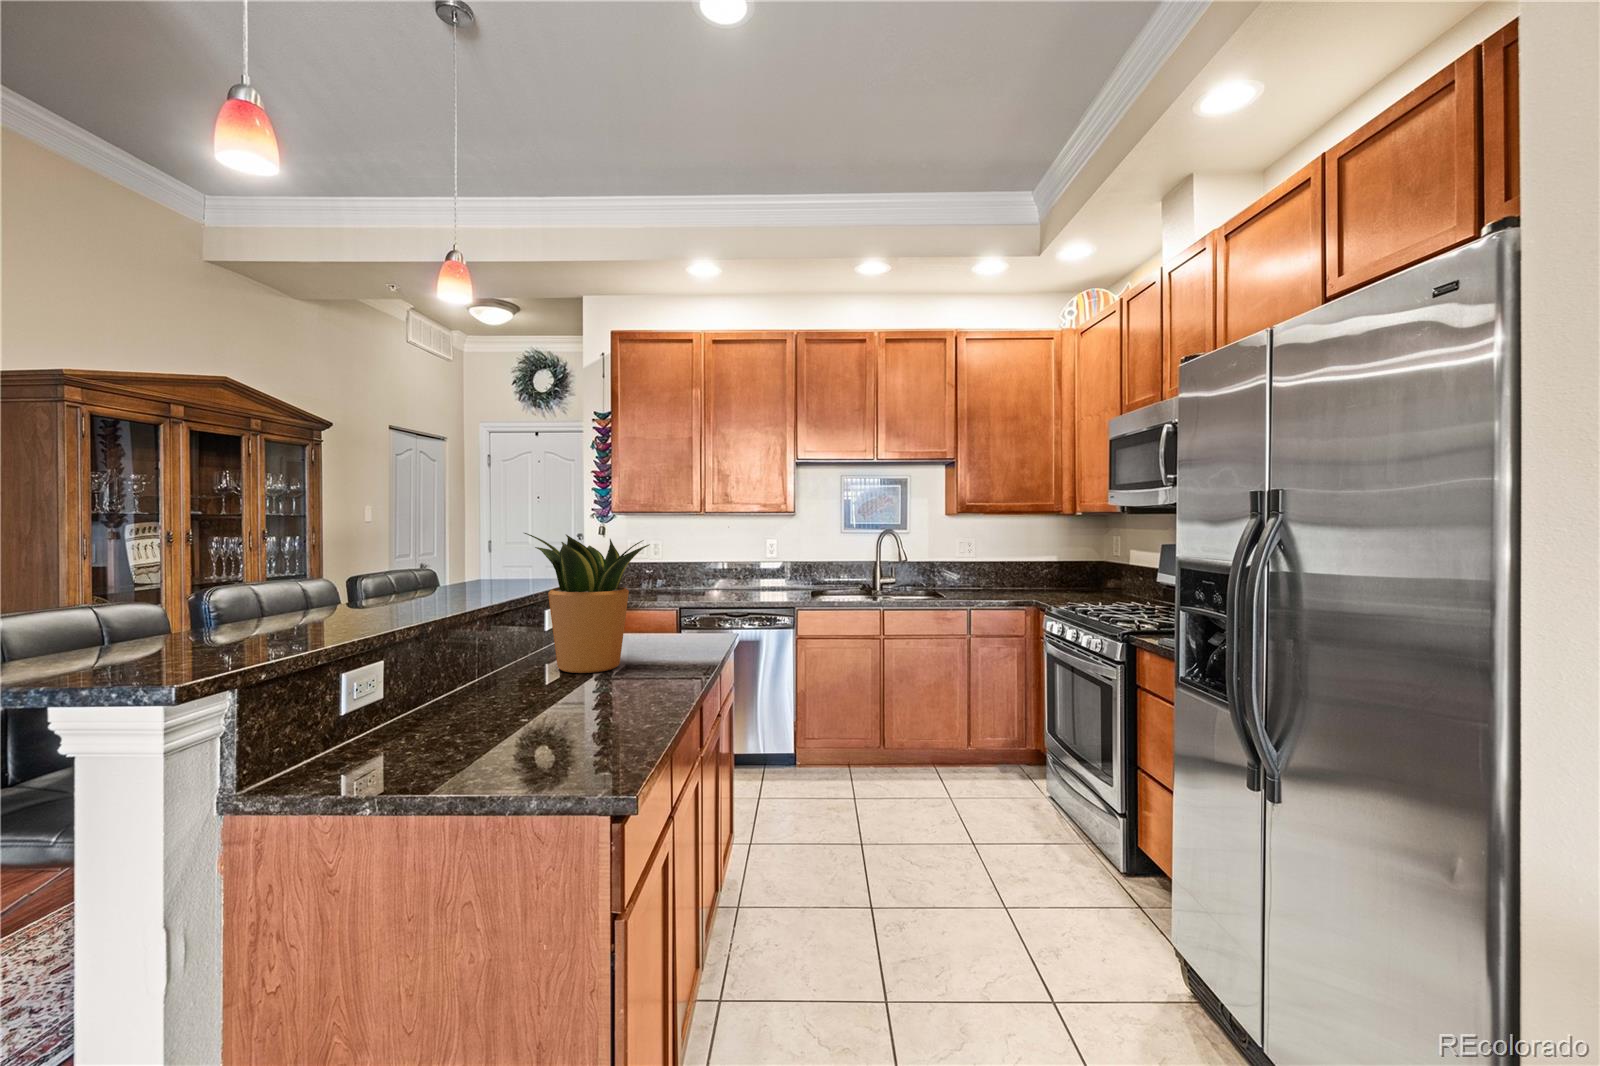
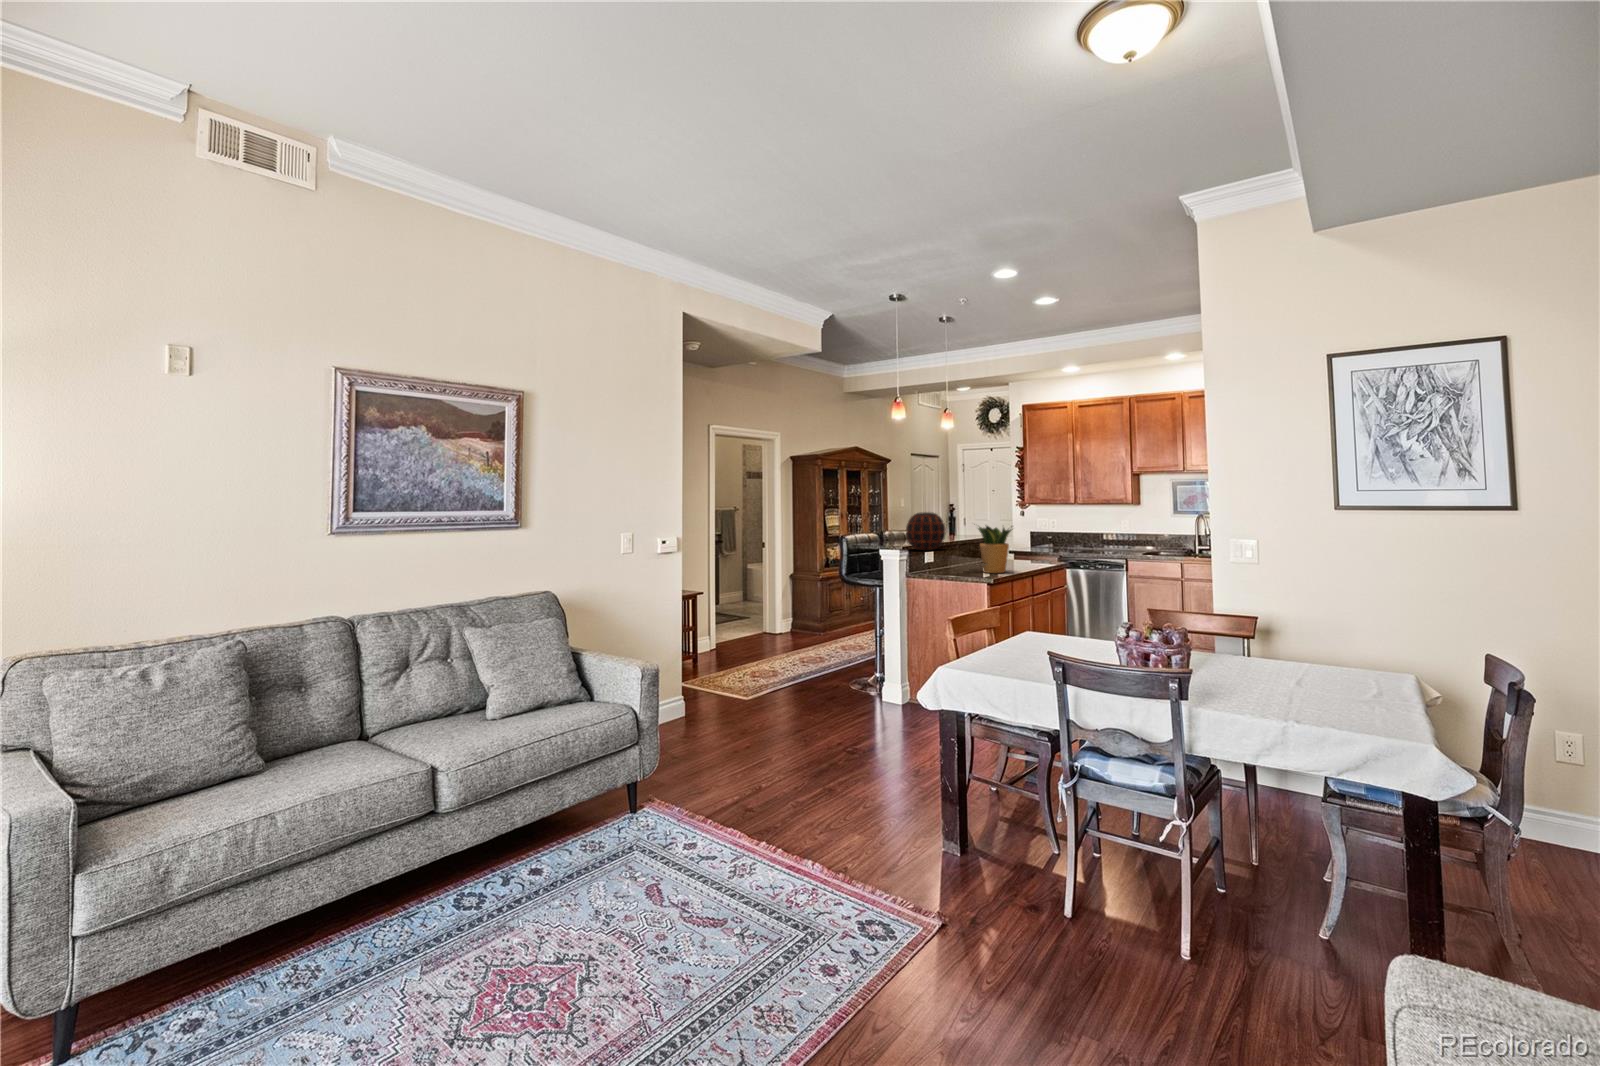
decorative vase: none [293,495,443,621] -> present [906,512,945,551]

